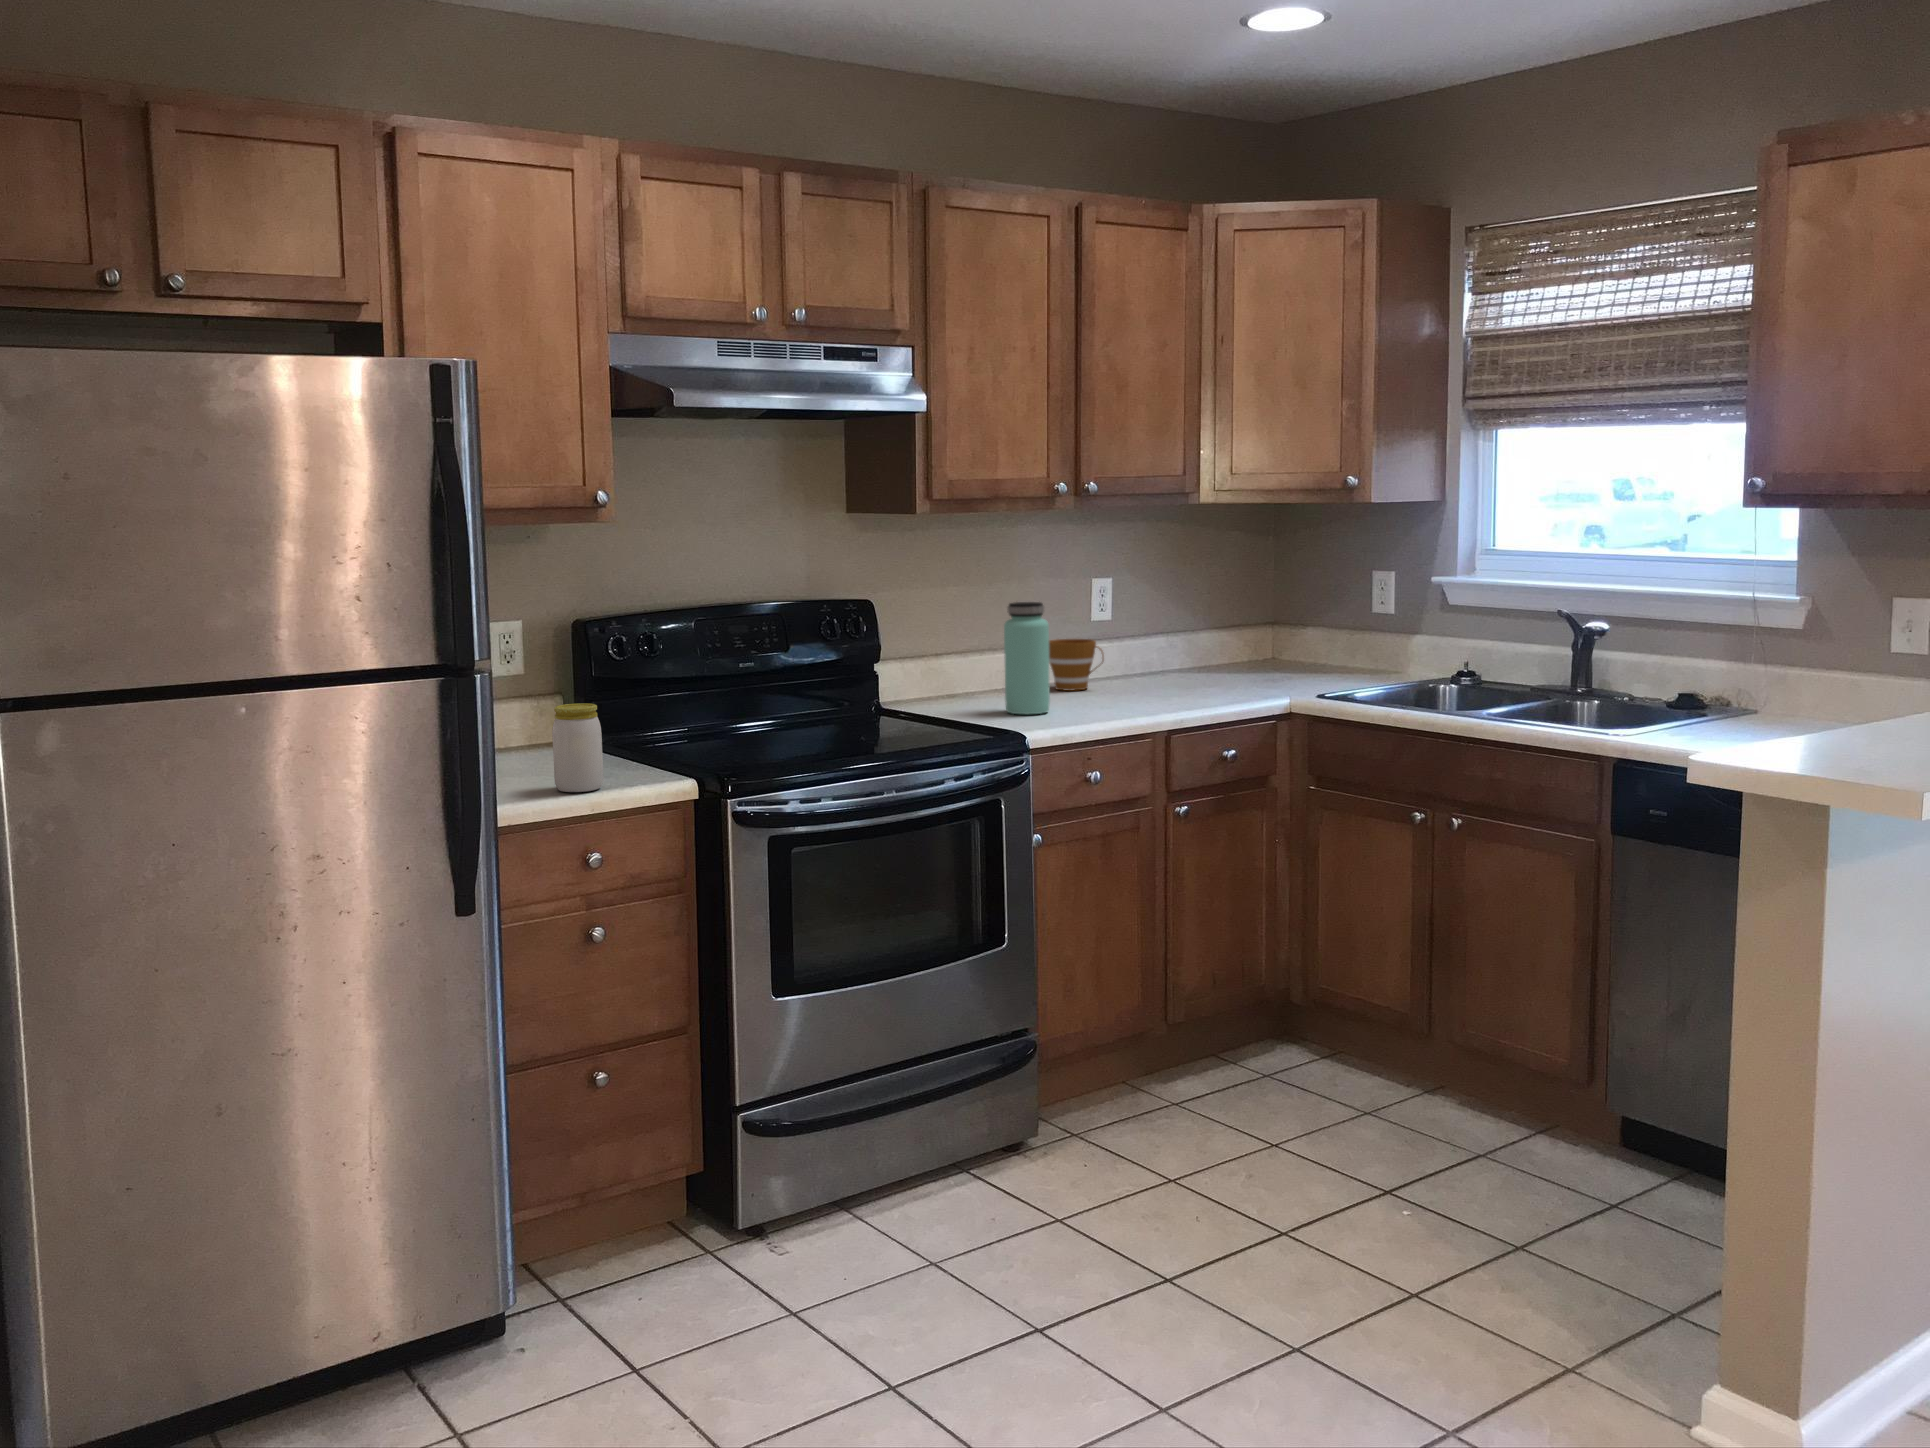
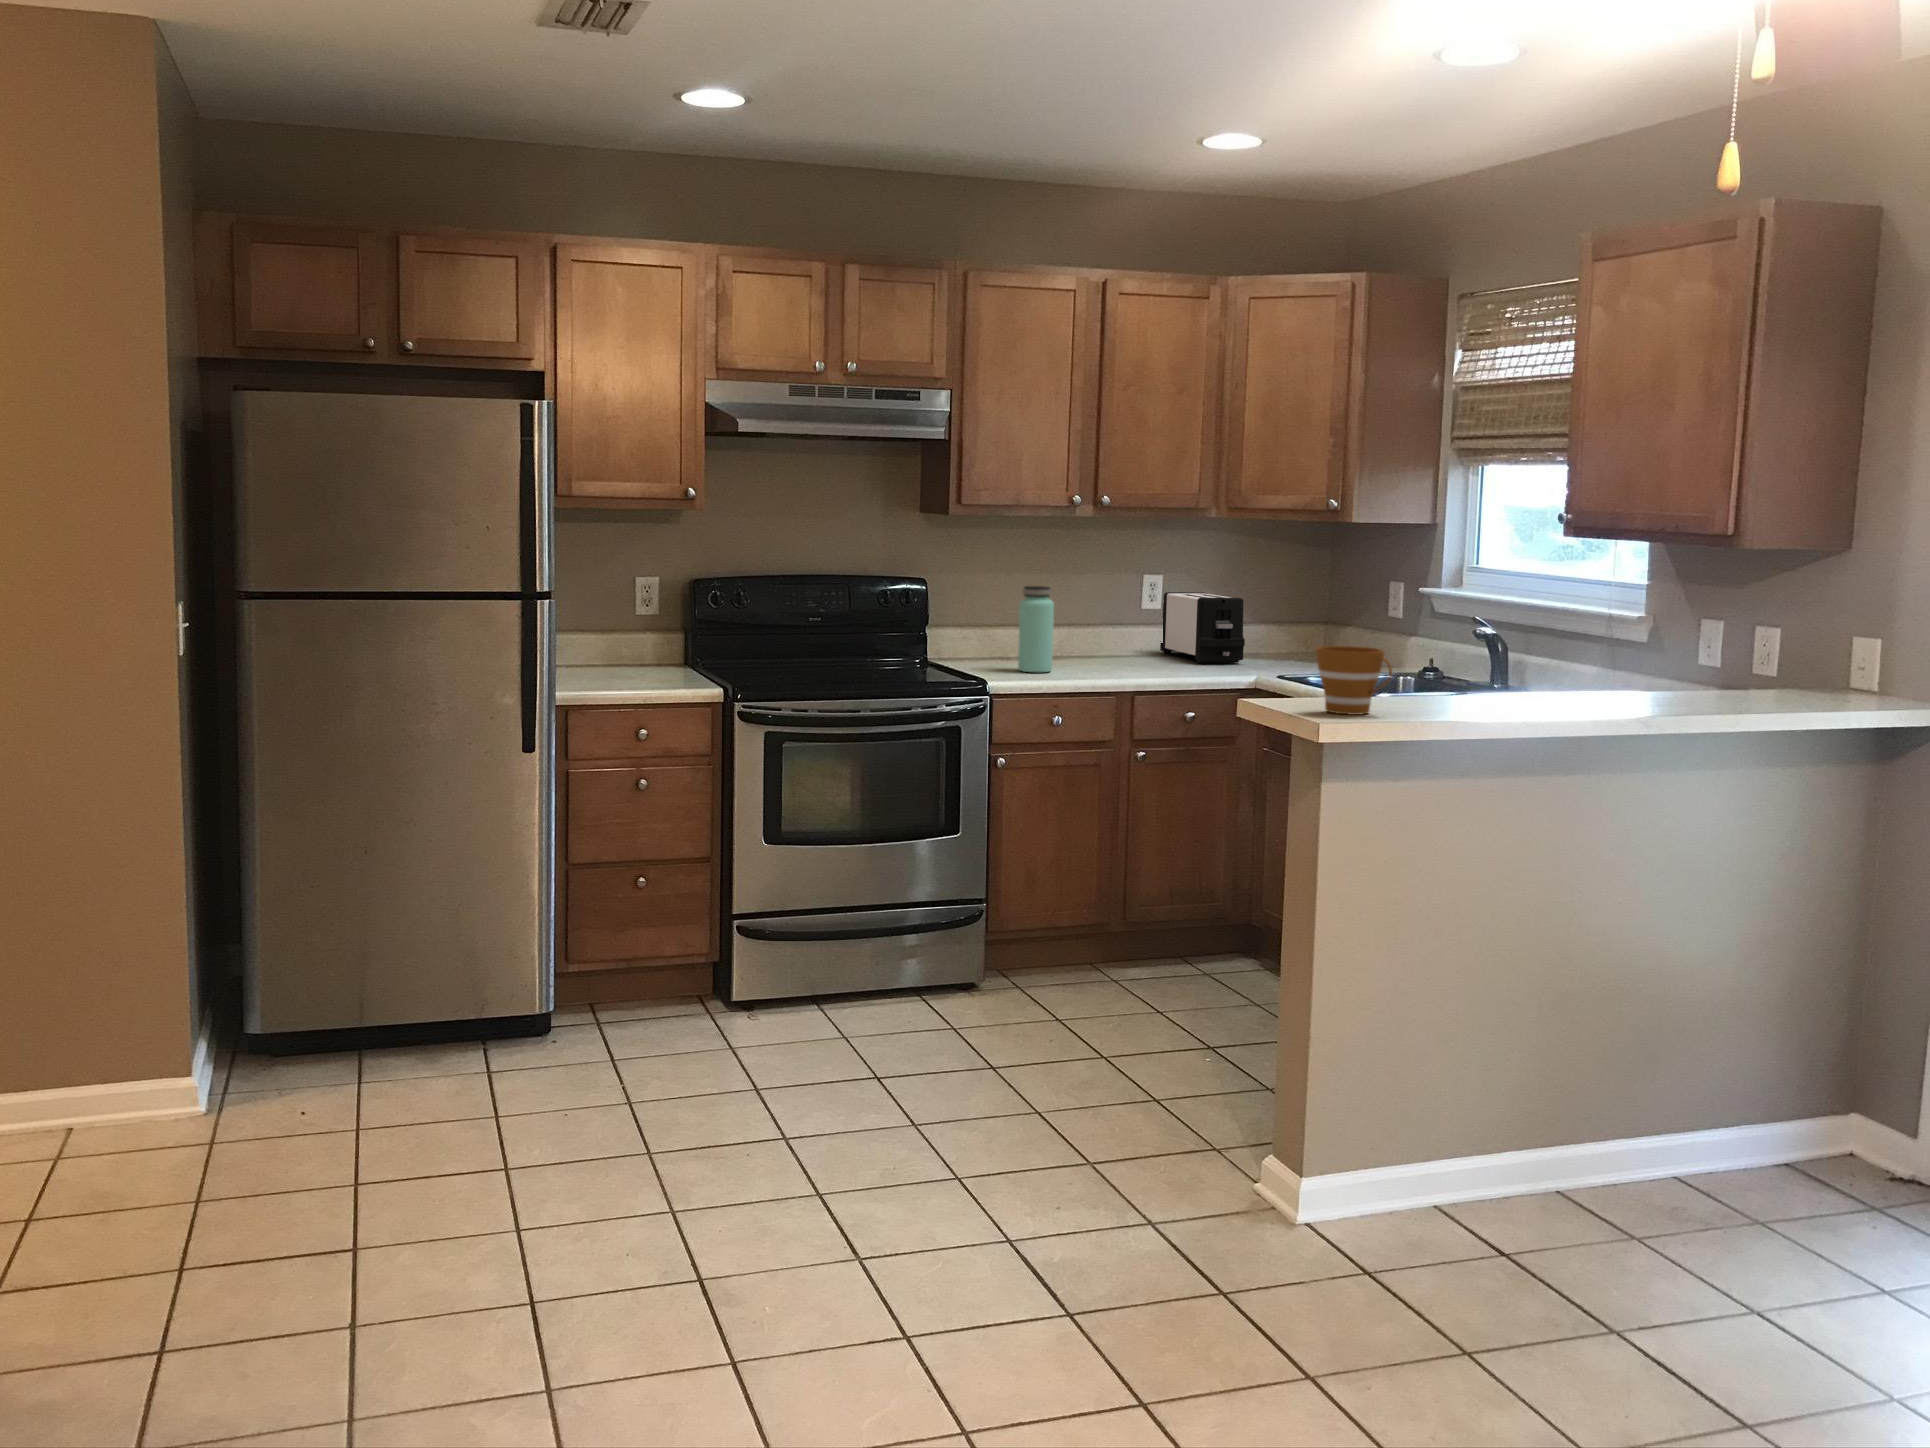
toaster: none [1104,596,1230,683] -> present [1160,592,1245,663]
cup: present [1049,639,1104,690] -> present [1316,646,1392,715]
jar: present [552,703,604,792] -> none [628,630,661,688]

